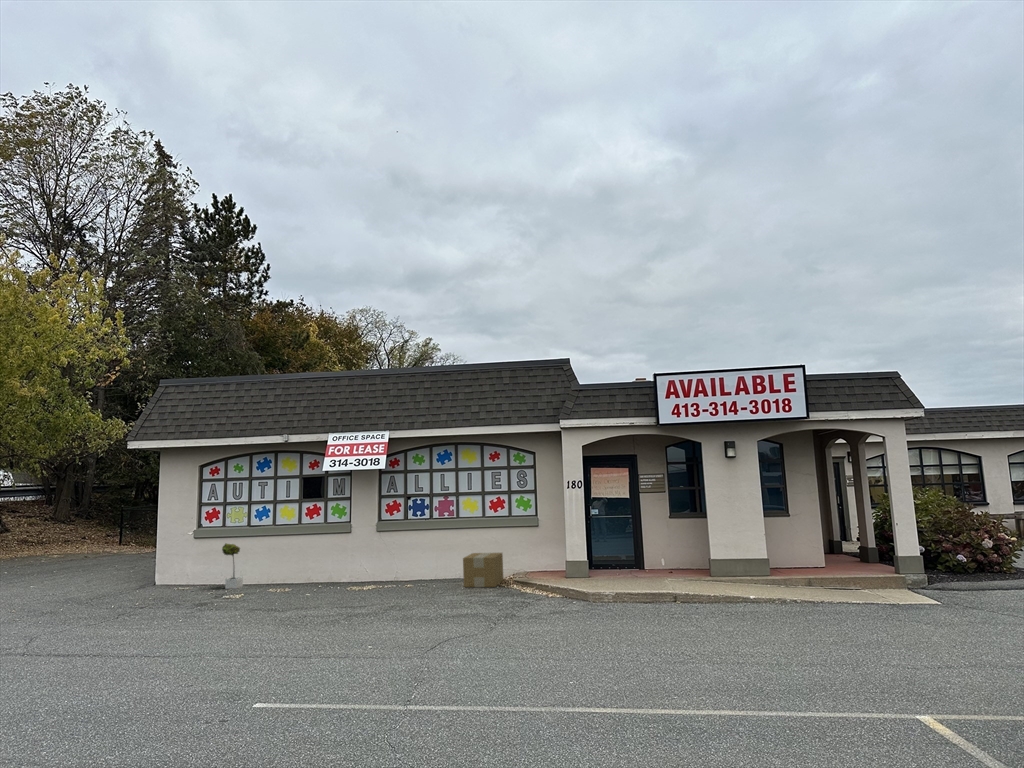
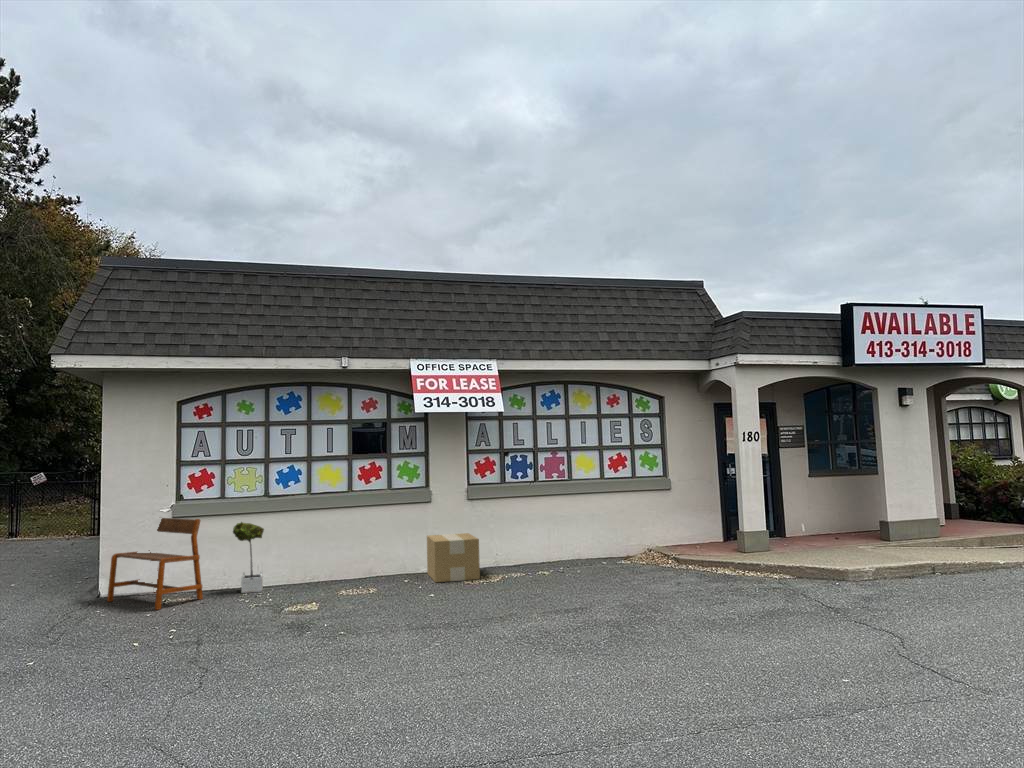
bench: none [158,538,200,596] -> present [107,518,203,610]
cardboard box: present [463,553,503,587] -> present [427,533,480,582]

